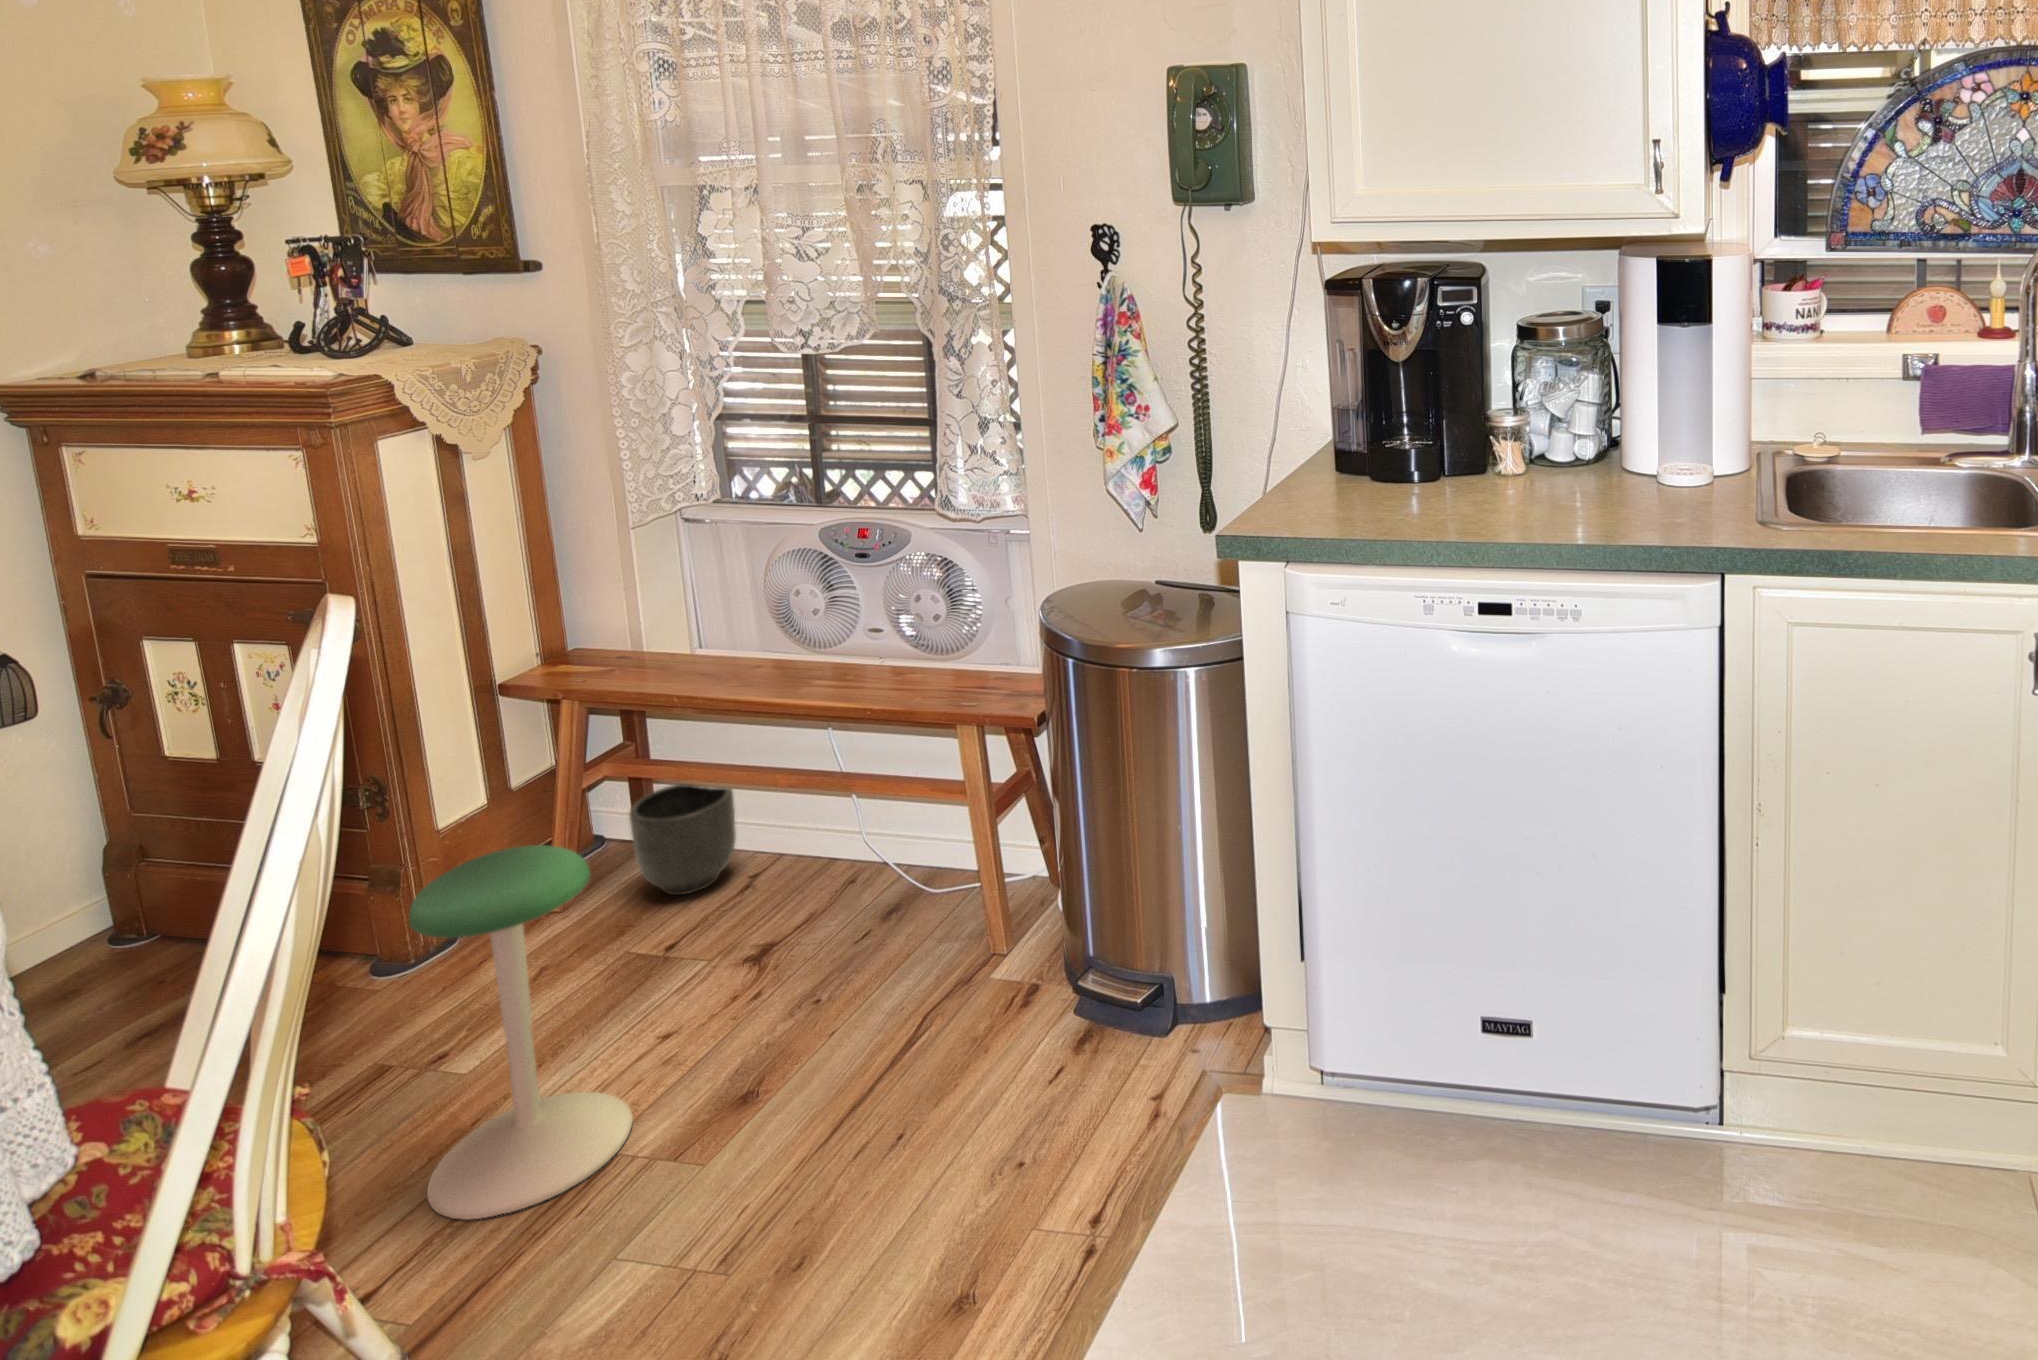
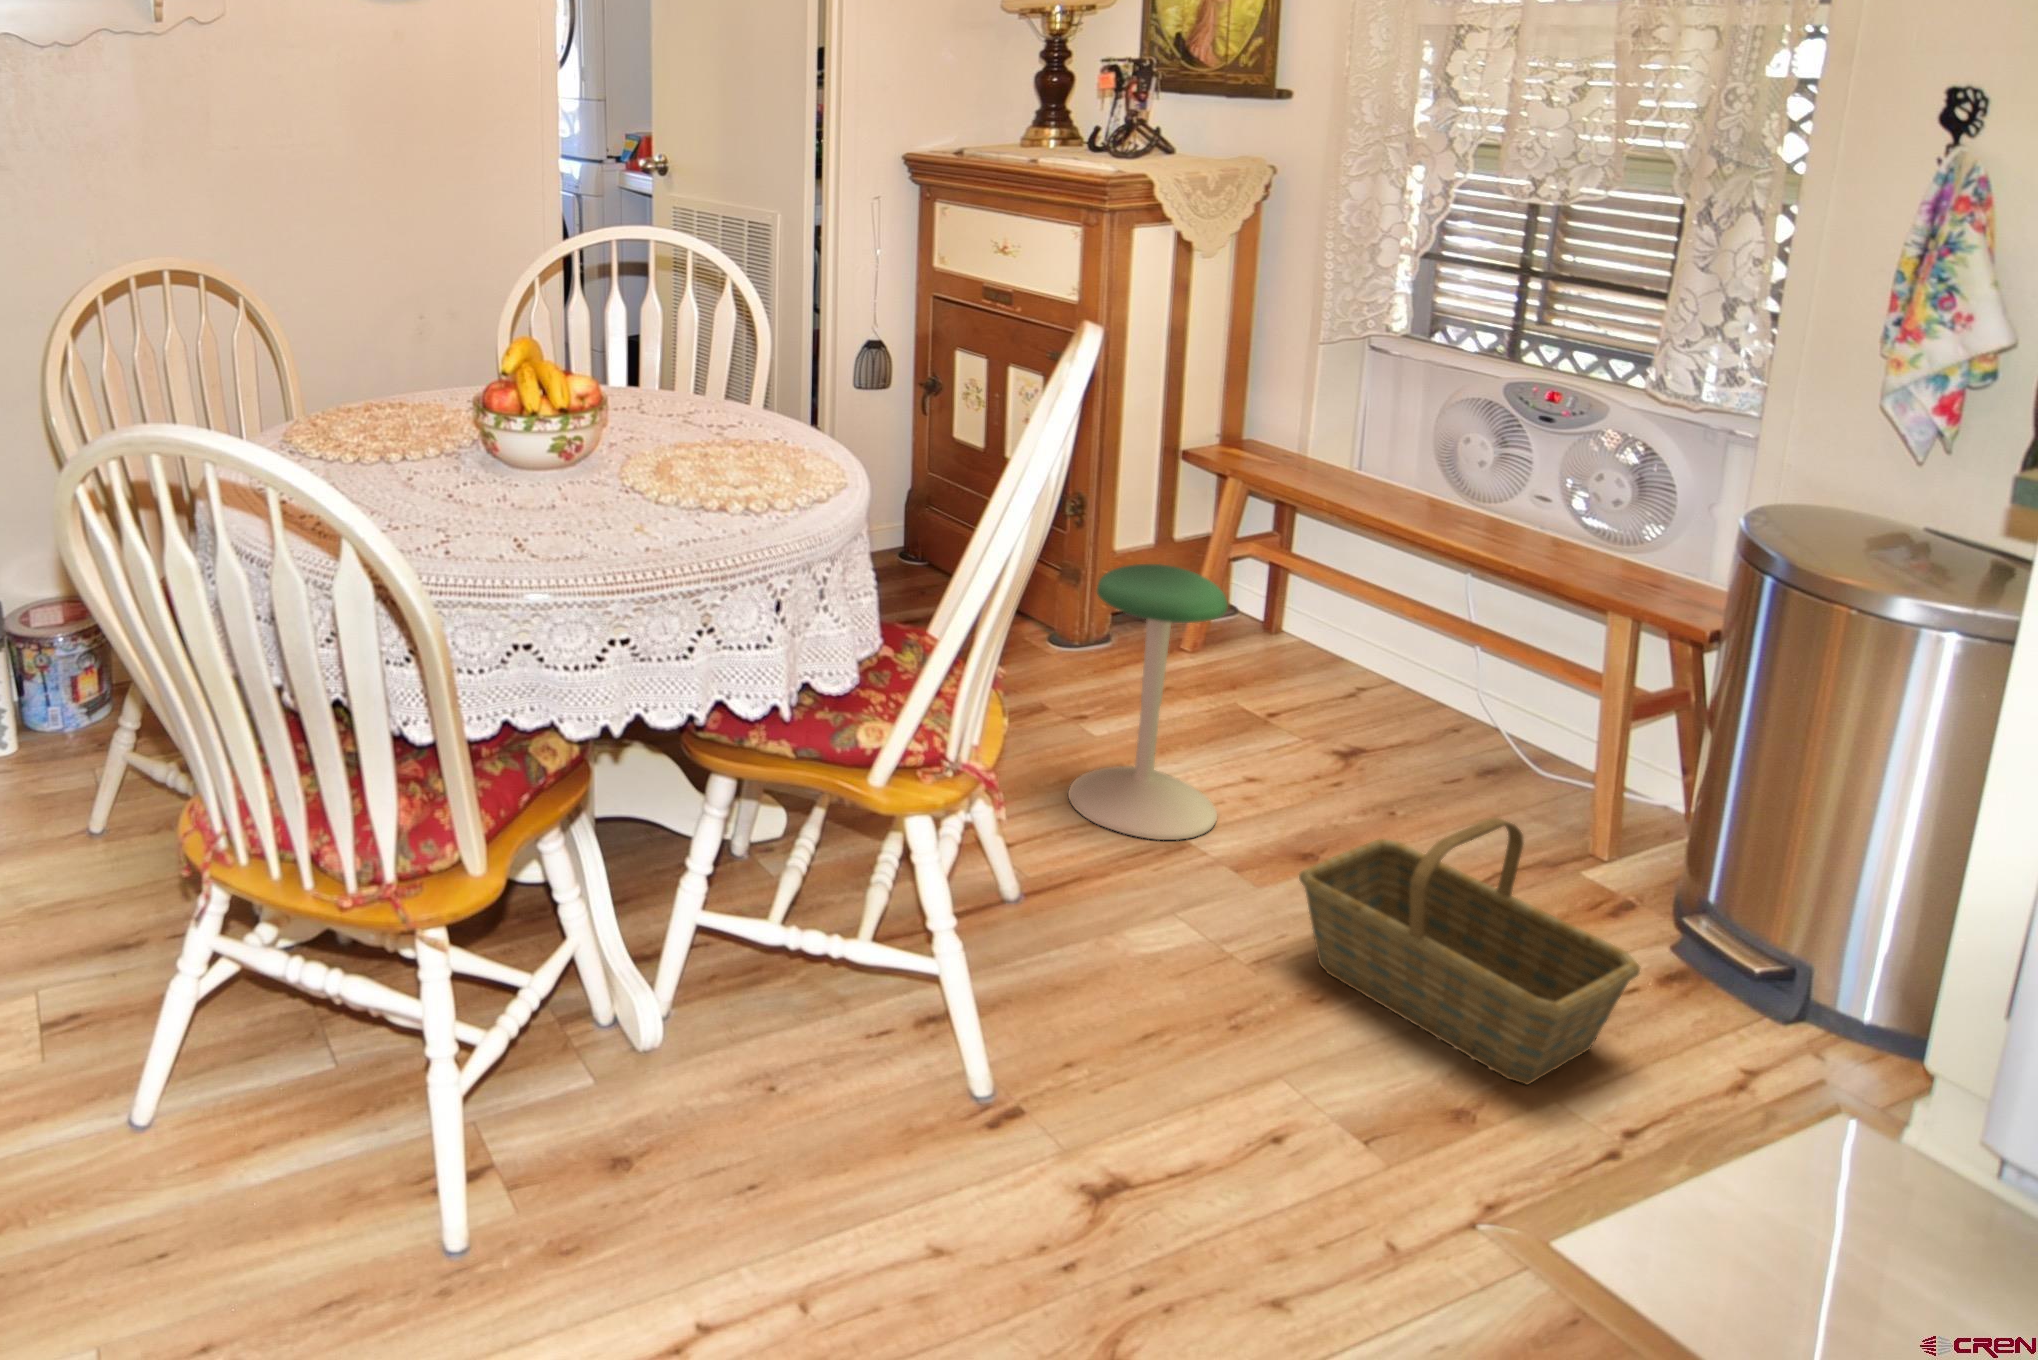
planter: present [629,784,736,895] -> none [1259,582,1356,682]
basket: none [740,981,1065,1248] -> present [1299,817,1640,1085]

